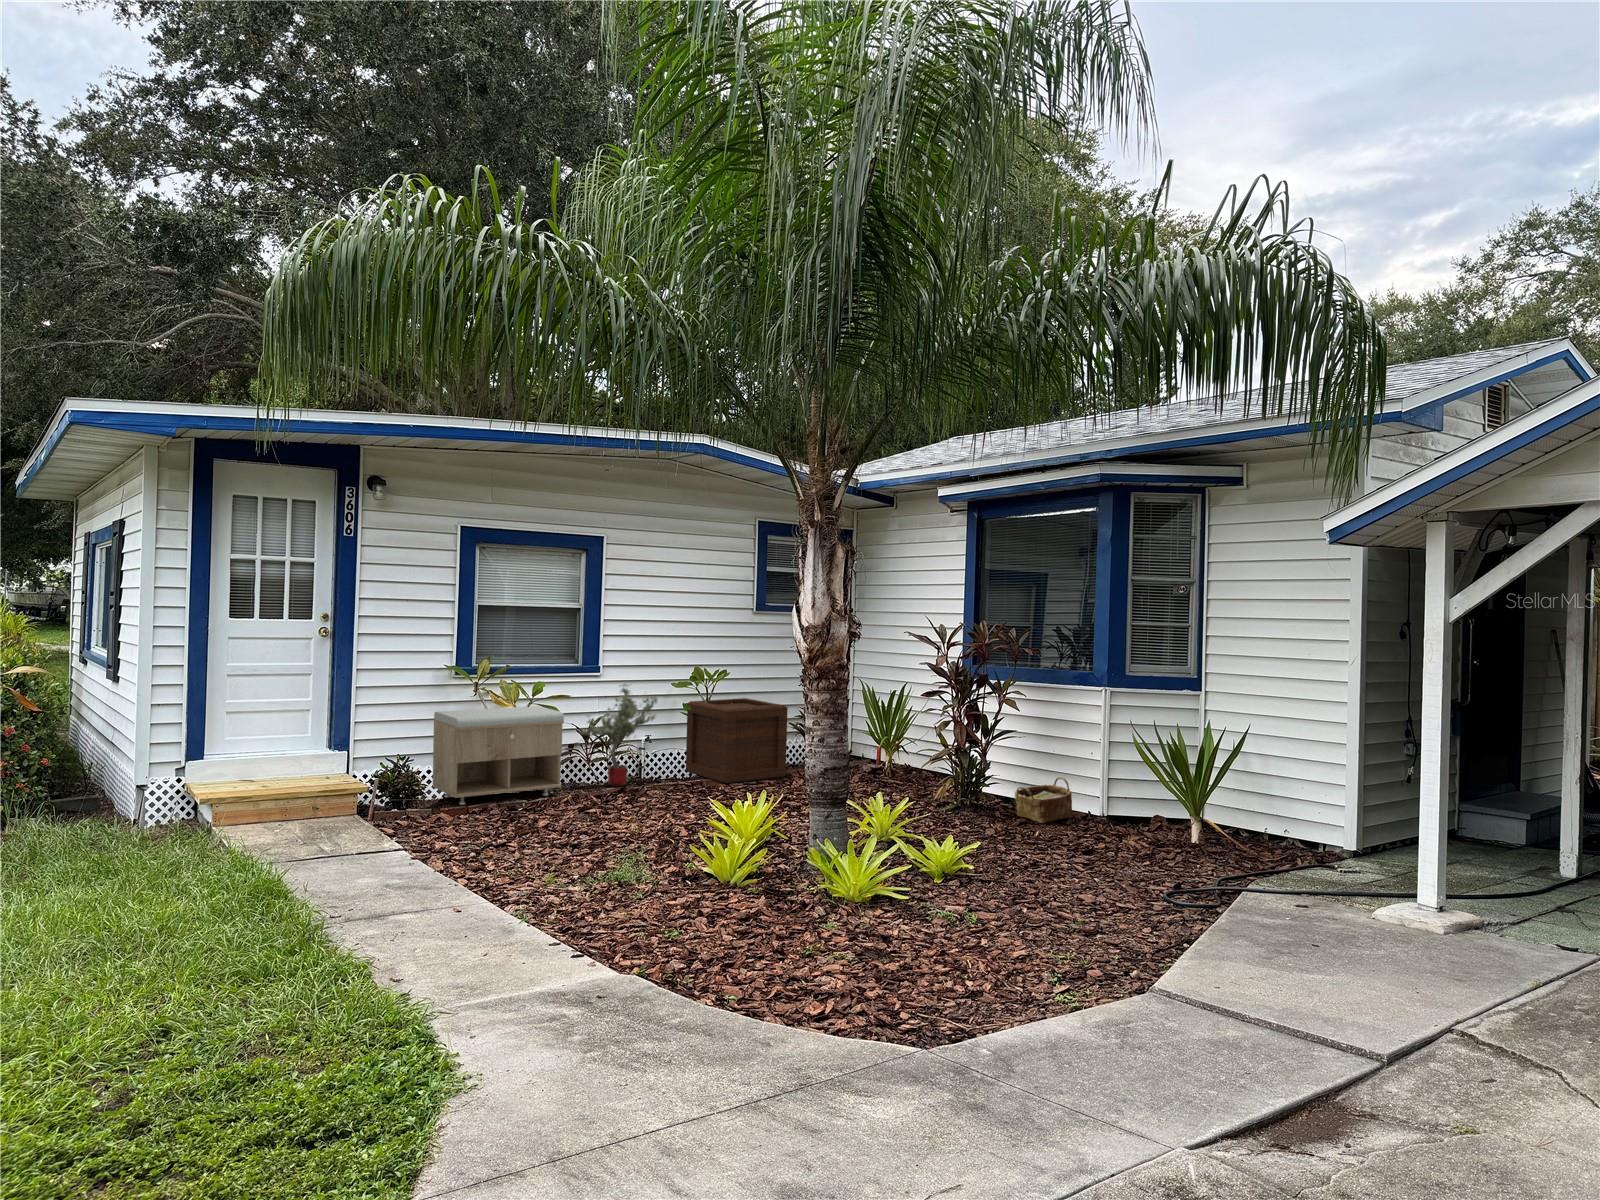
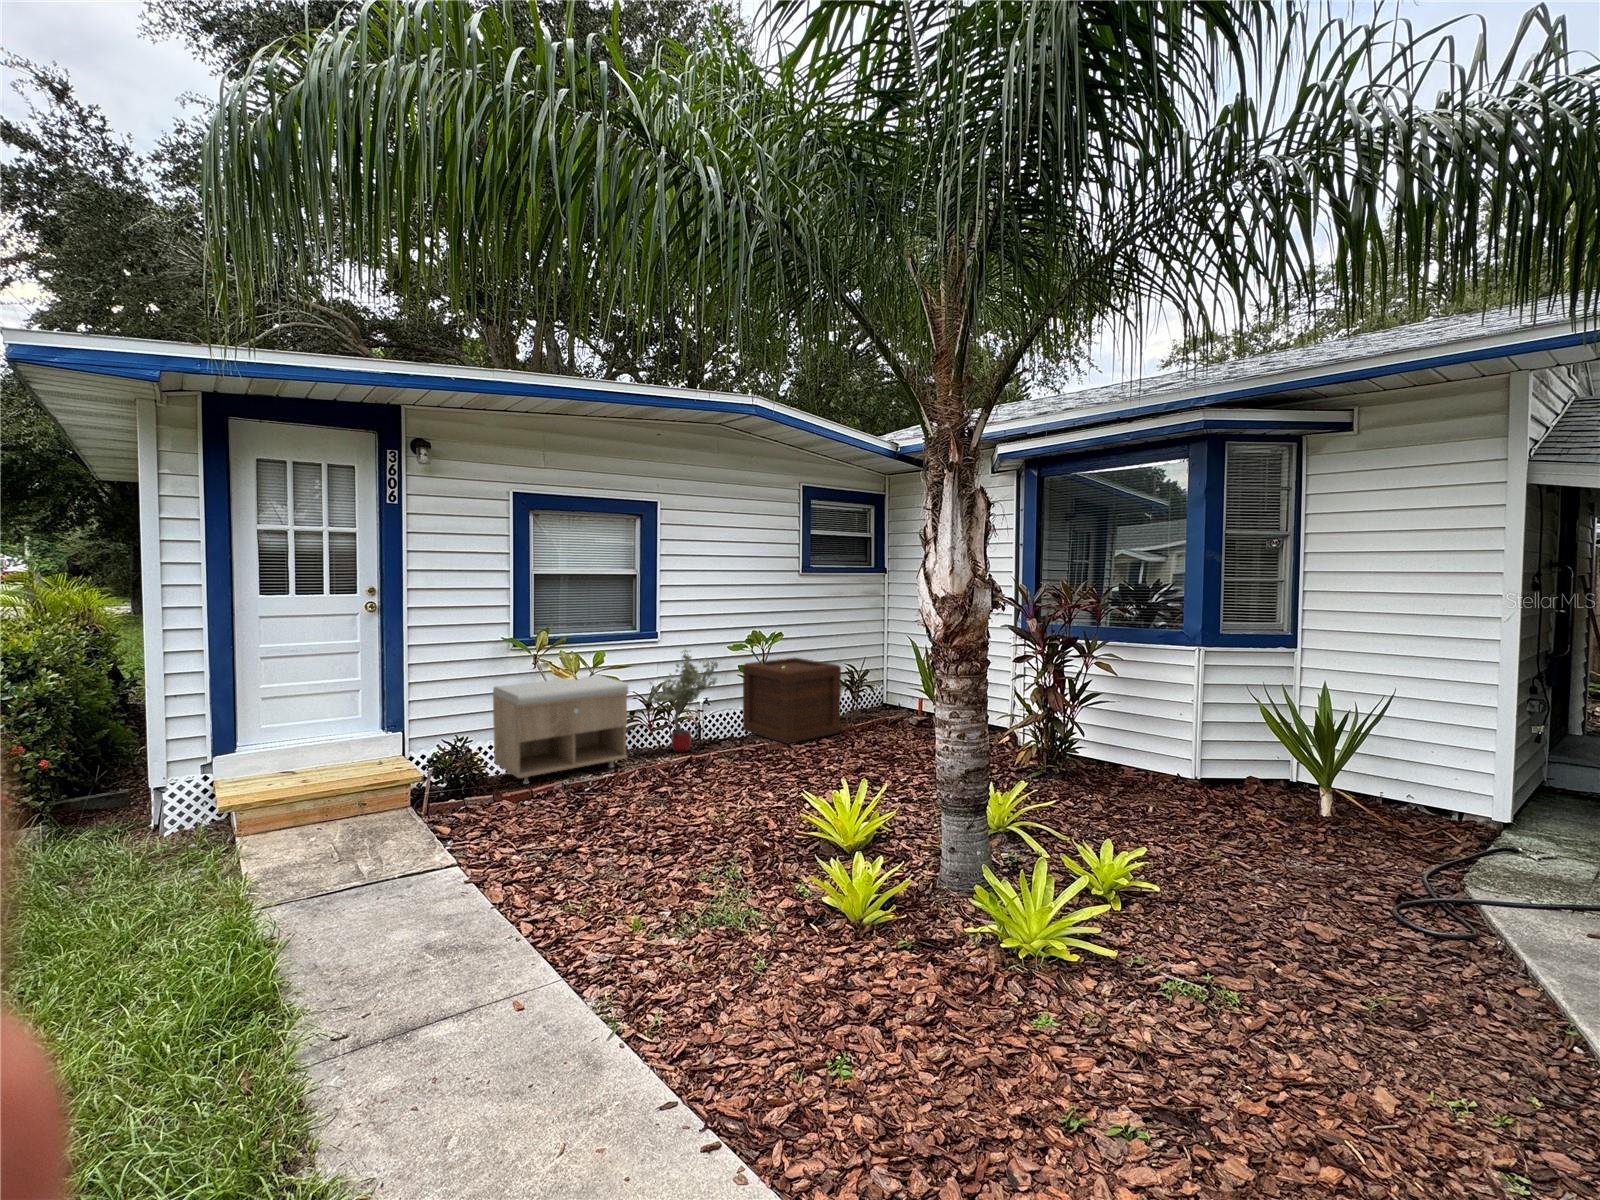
woven basket: present [1015,777,1072,823] -> none [1089,735,1148,784]

